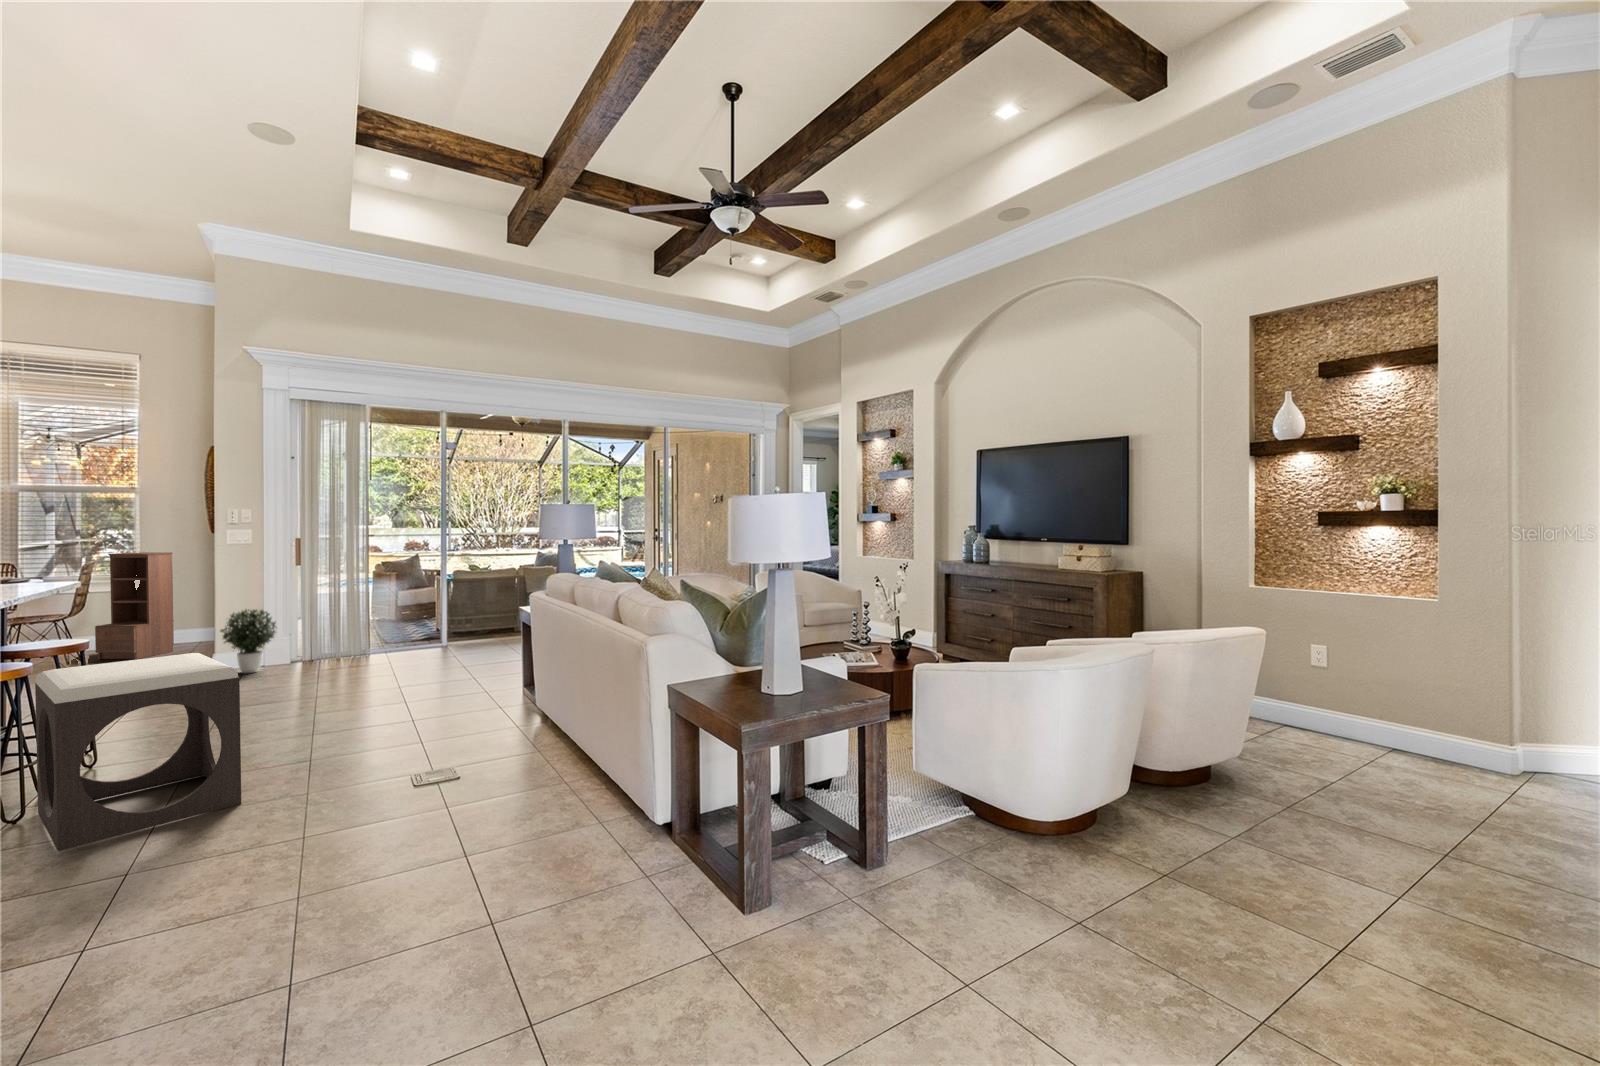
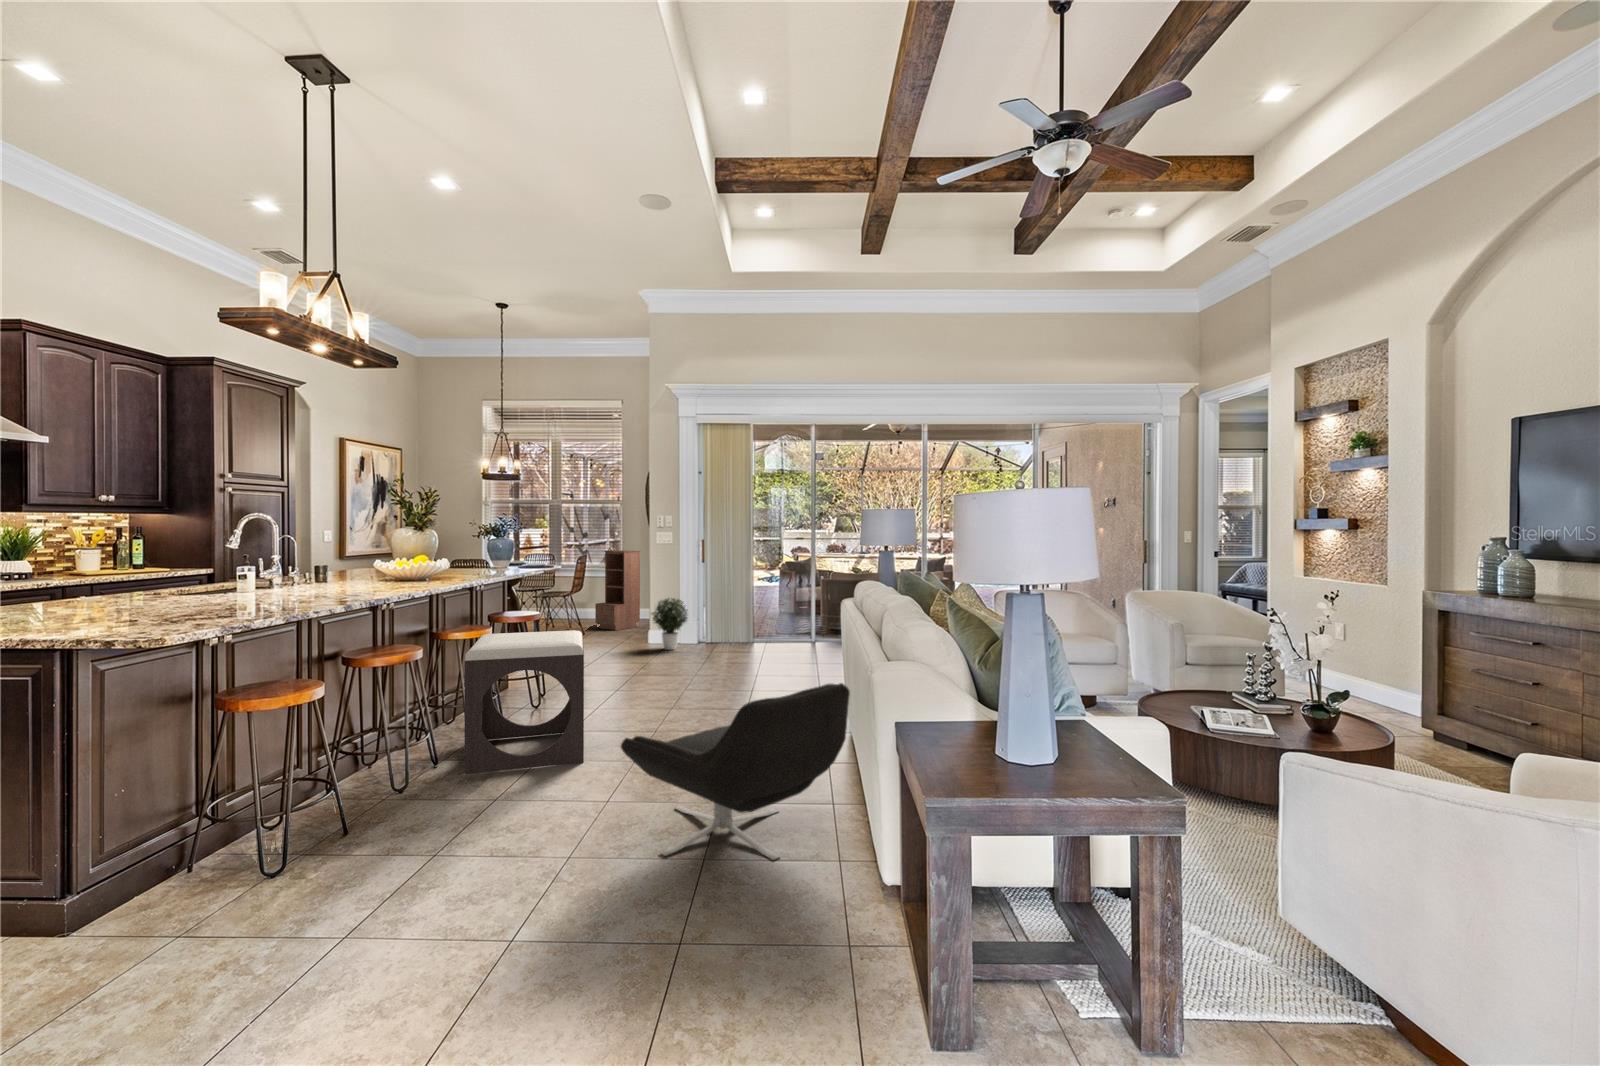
lounge chair: none [369,664,605,856] -> present [621,683,850,860]

